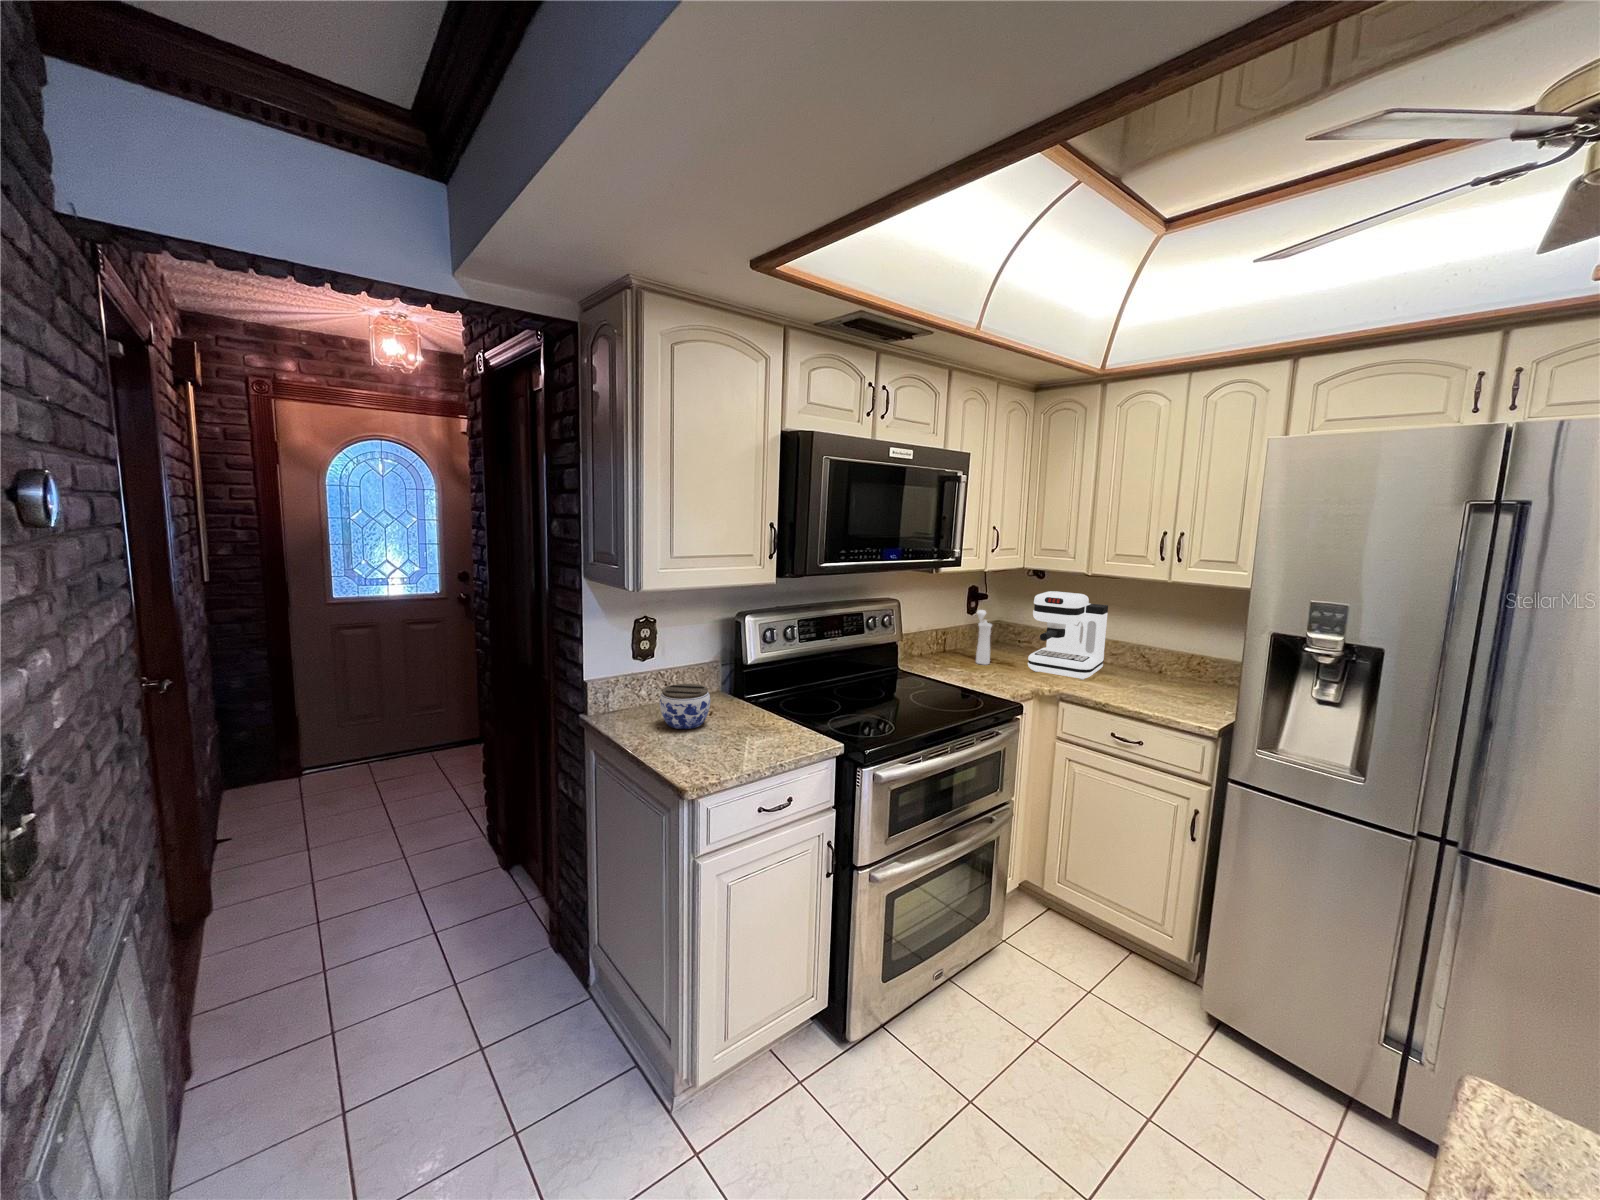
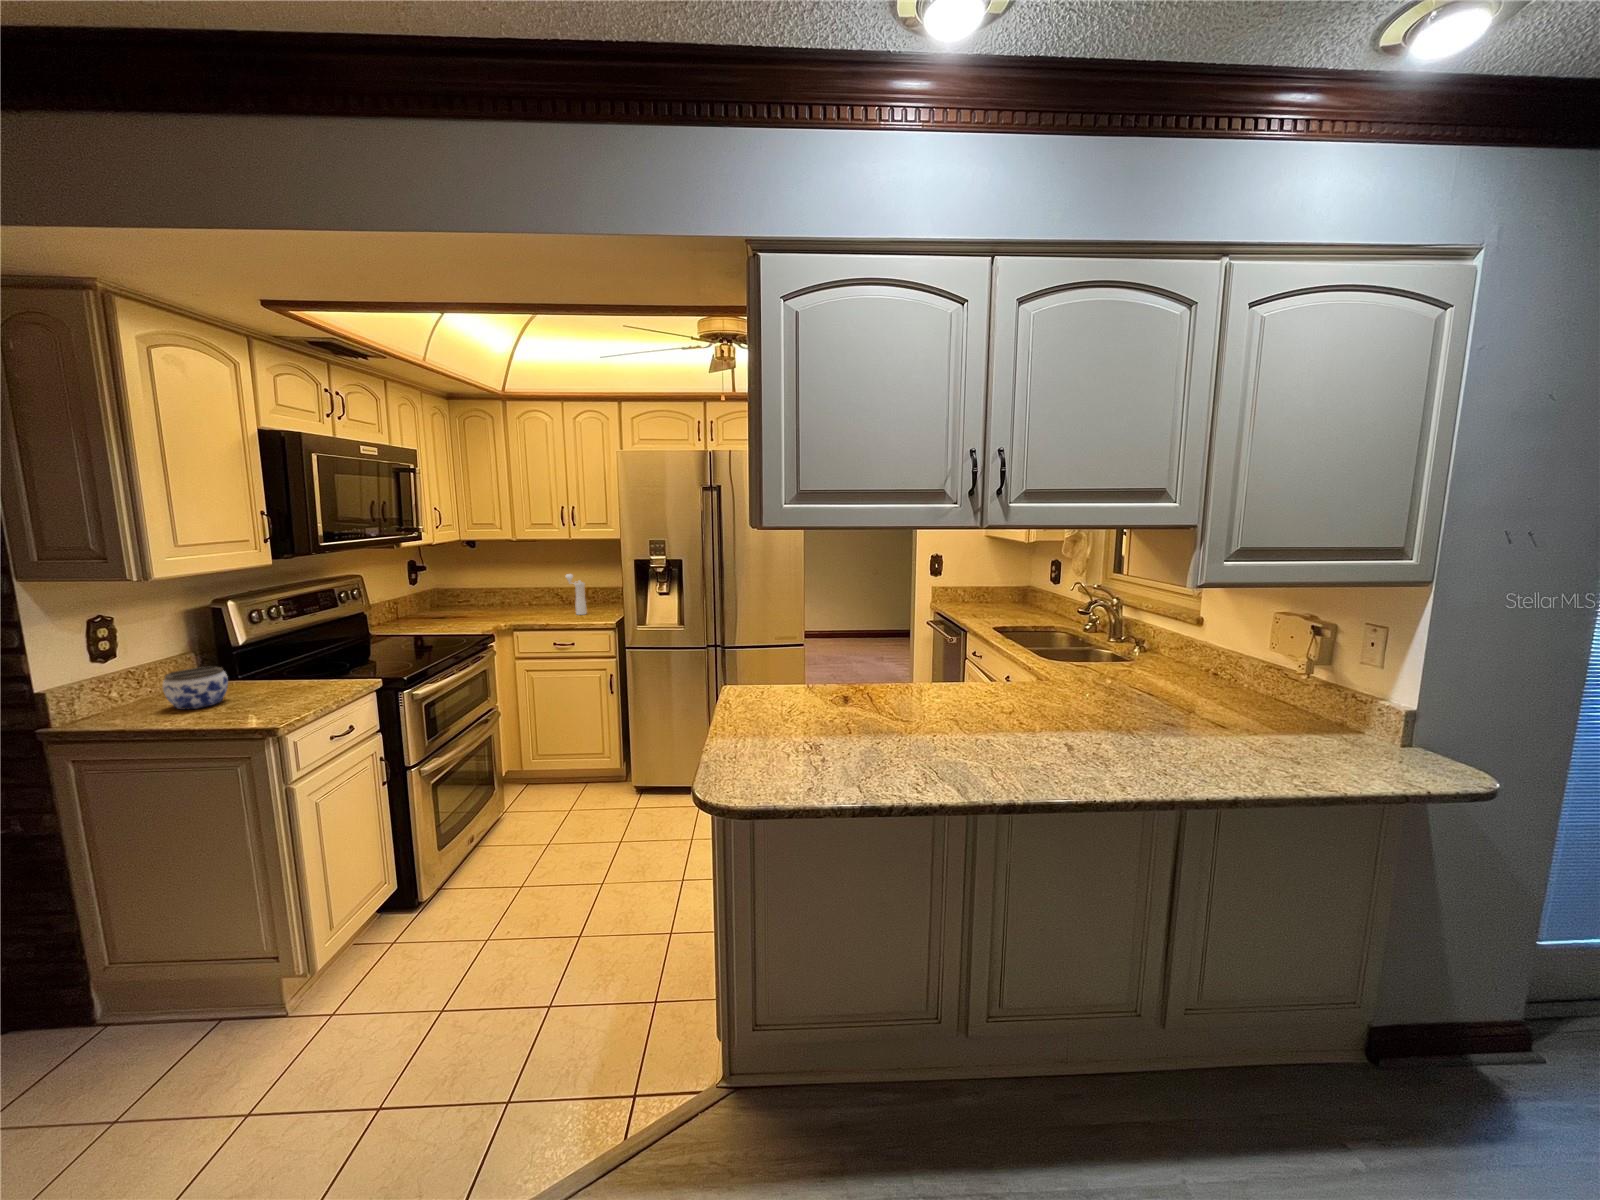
coffee maker: present [1028,591,1108,680] -> none [476,556,533,618]
pepper mill: present [976,610,992,665] -> present [566,574,587,615]

